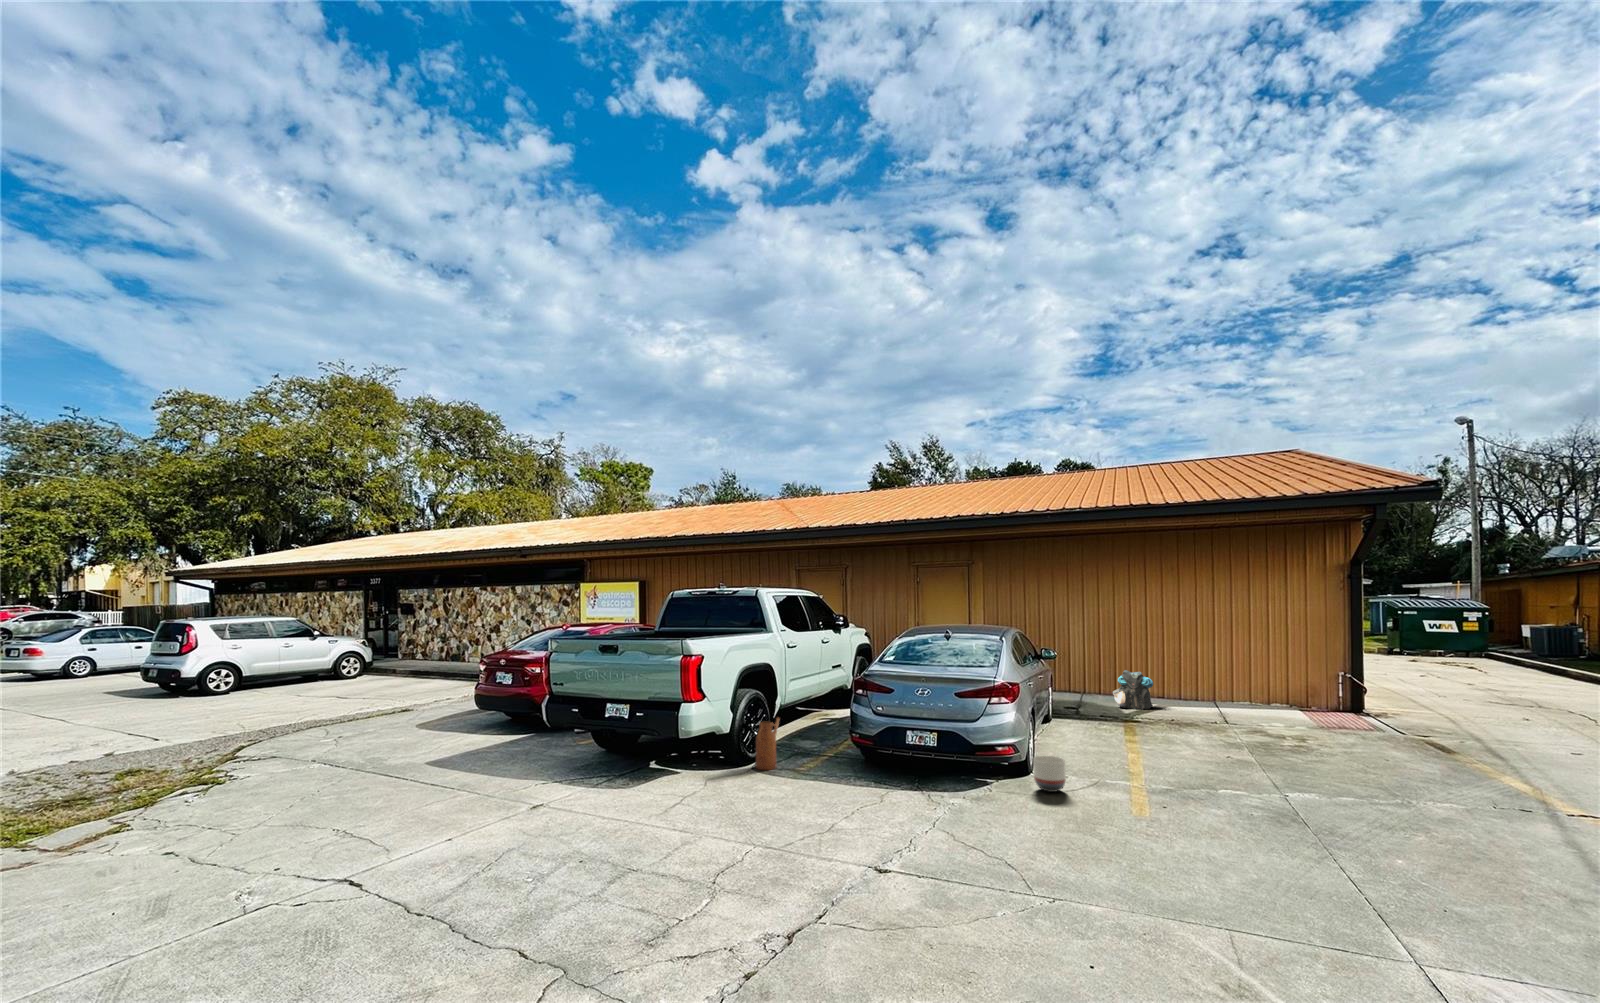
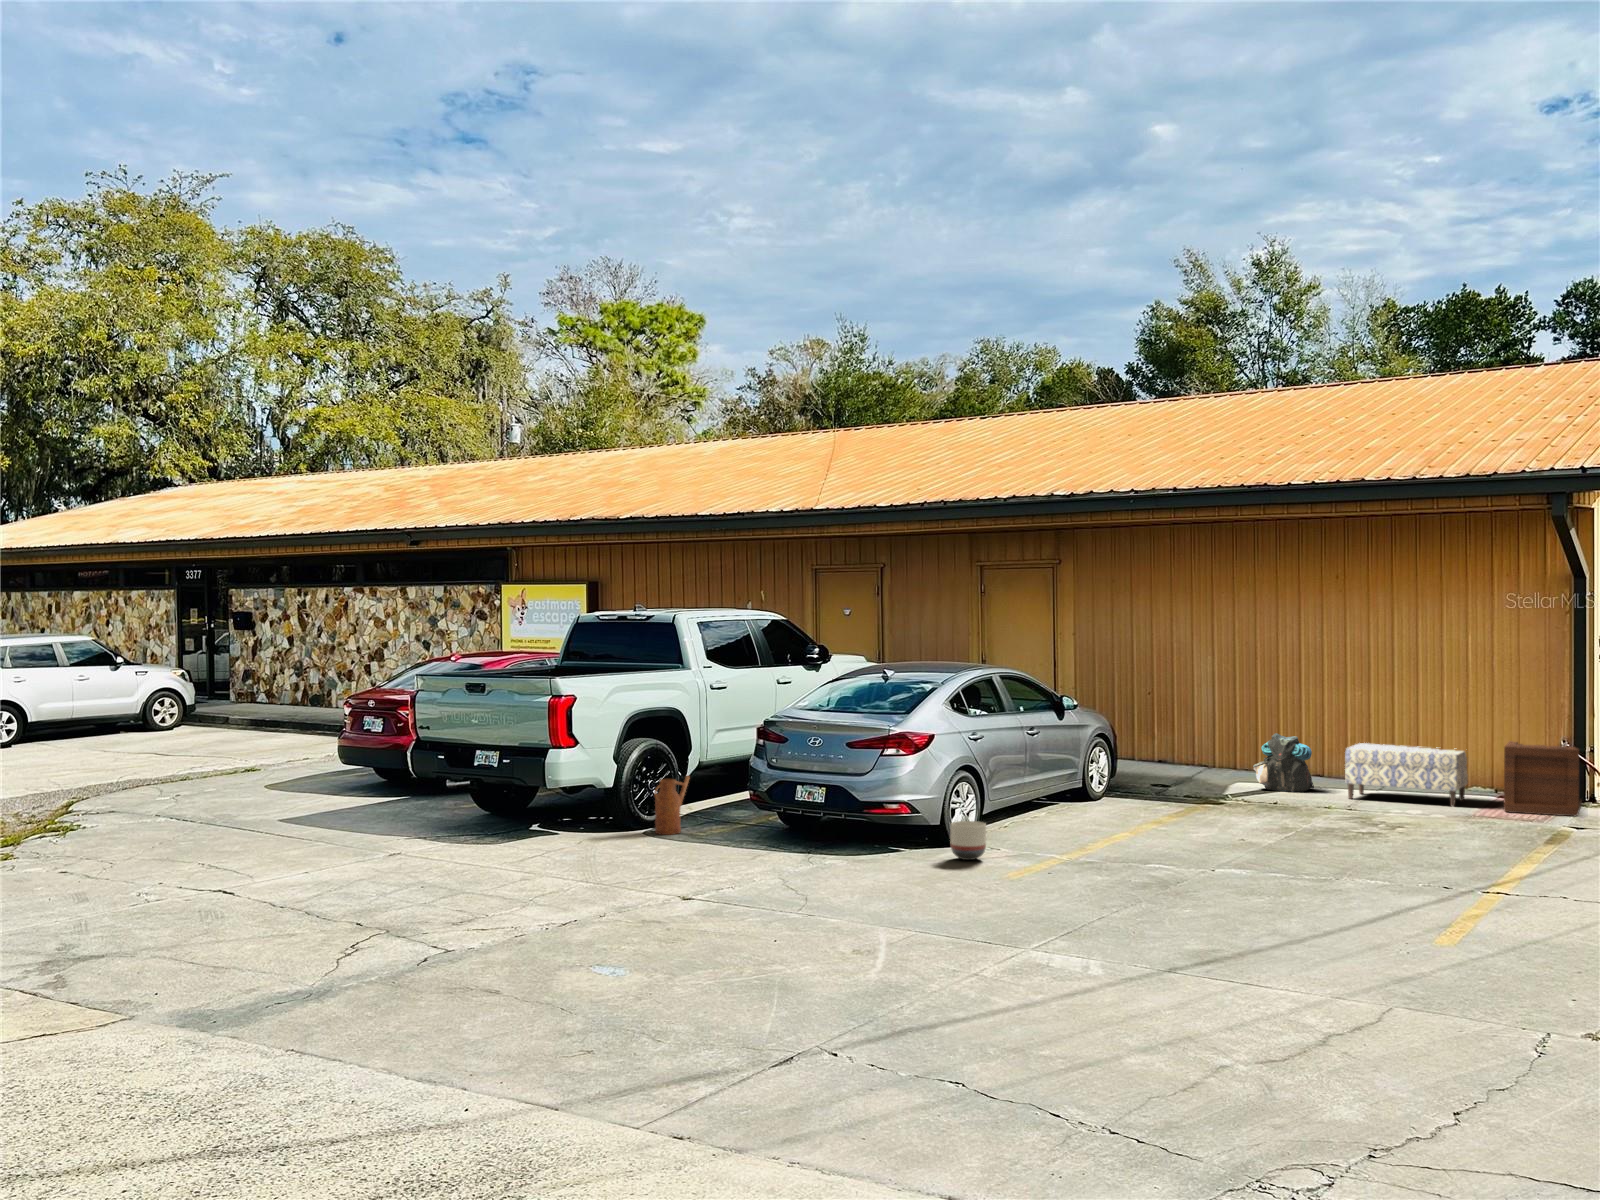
wooden crate: none [1291,671,1365,725] -> present [1504,741,1582,816]
bench: none [1182,676,1270,719] -> present [1345,743,1468,807]

